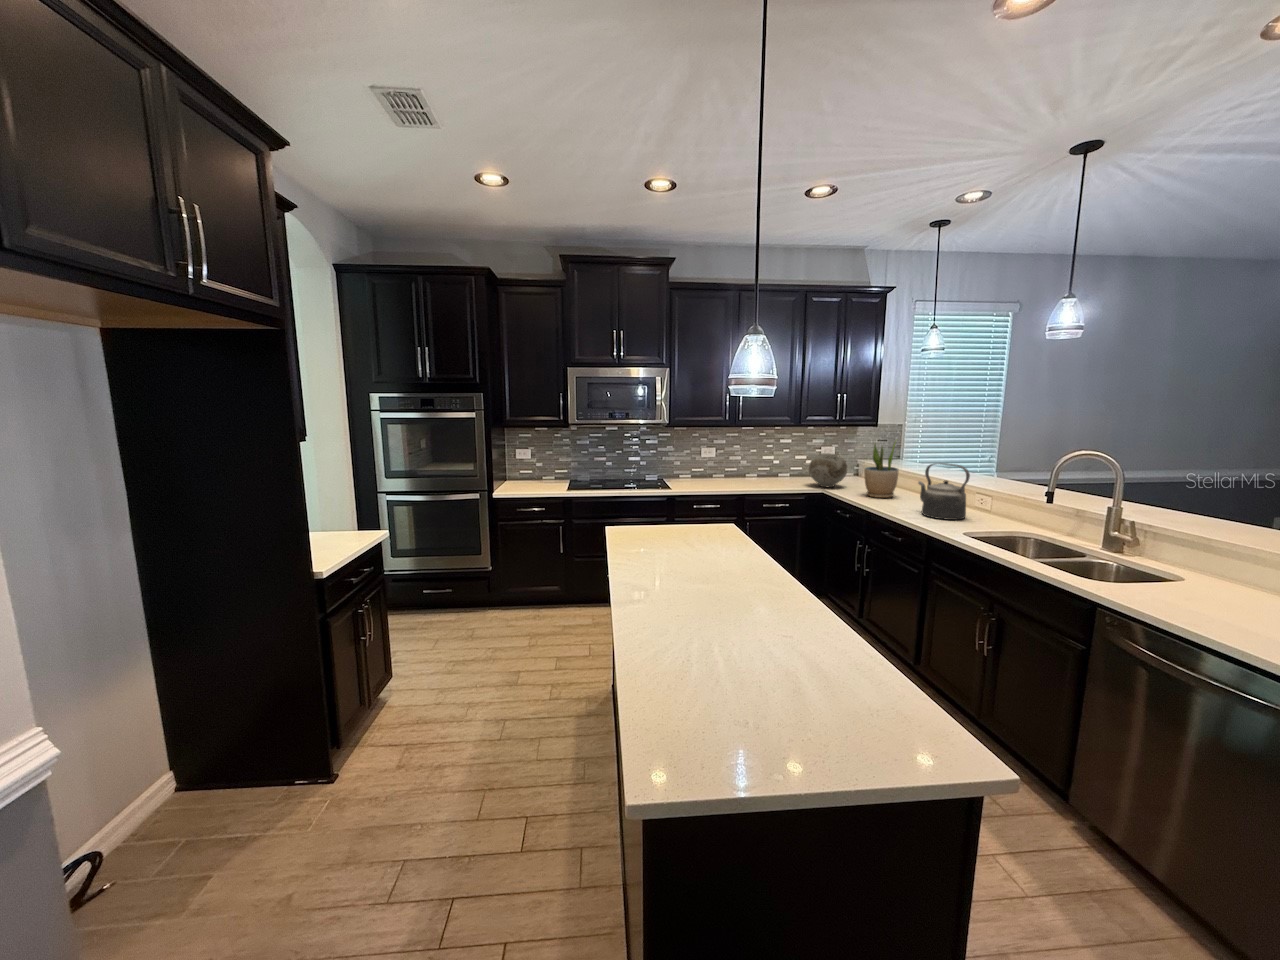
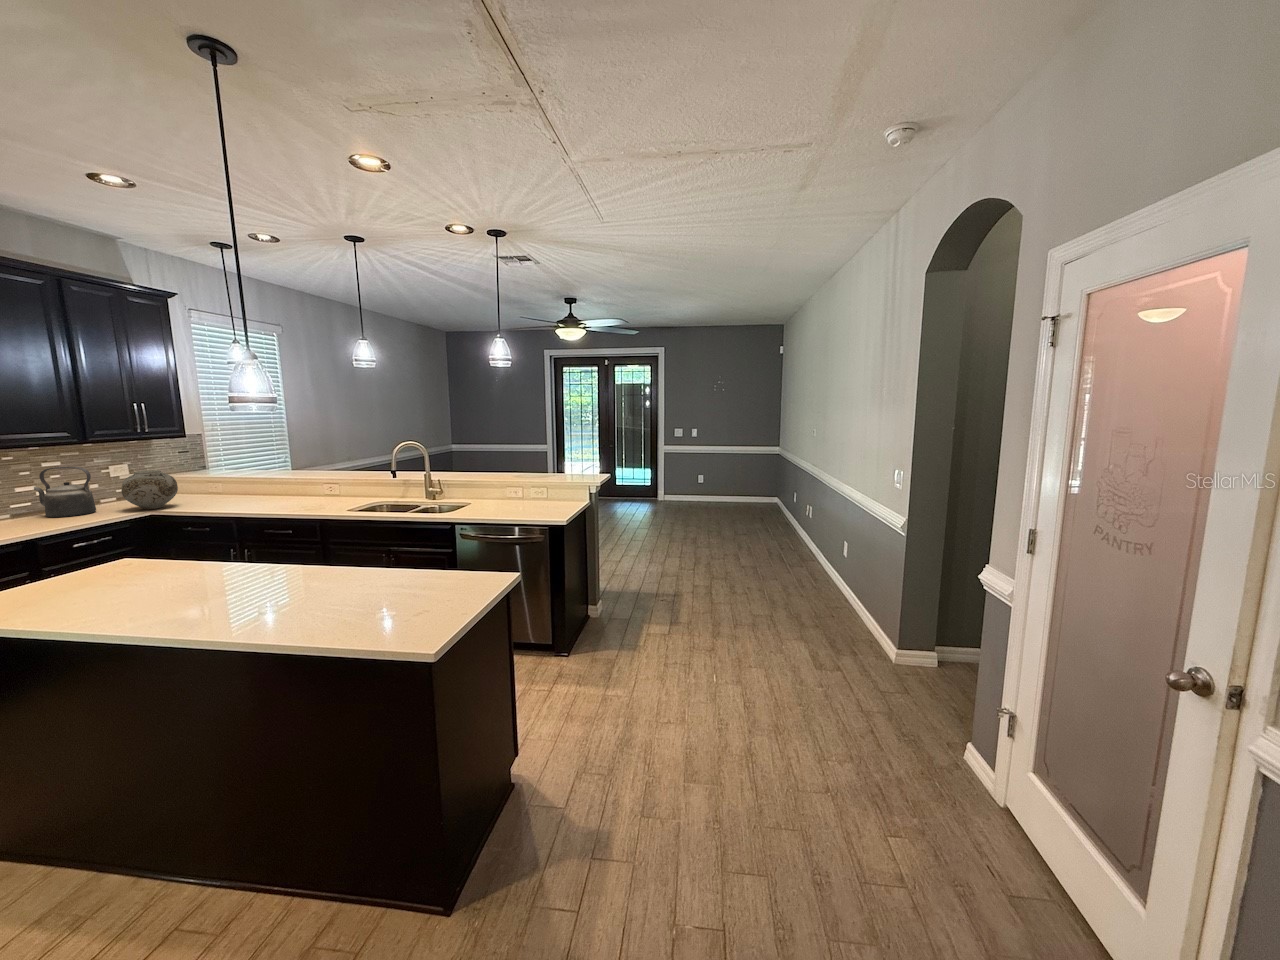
potted plant: present [864,444,898,498] -> none [209,447,249,507]
kettle: present [918,463,970,520] -> present [34,467,96,517]

